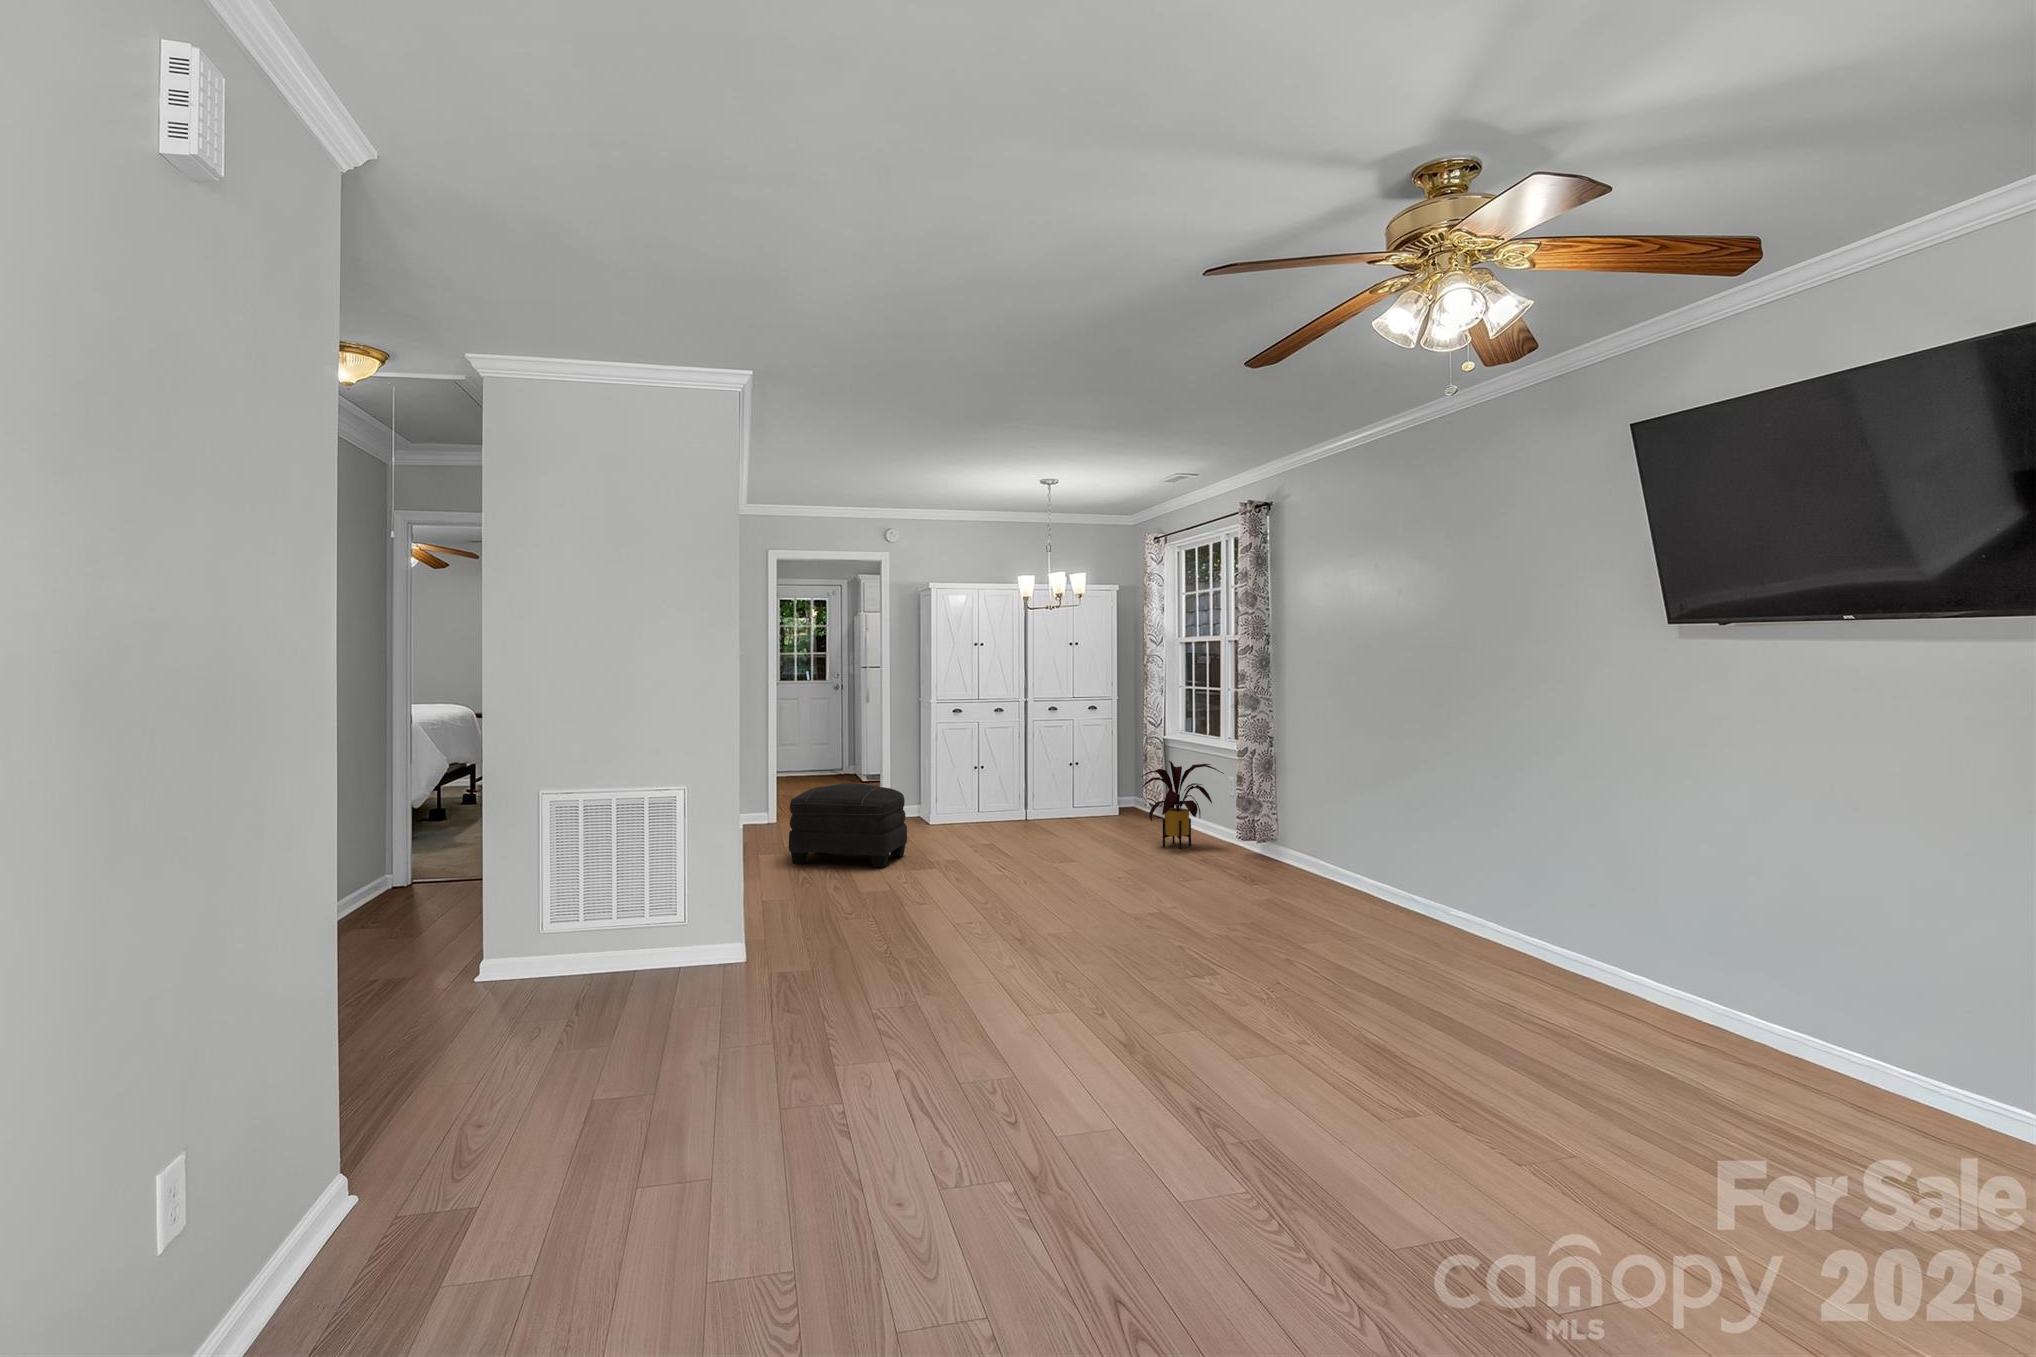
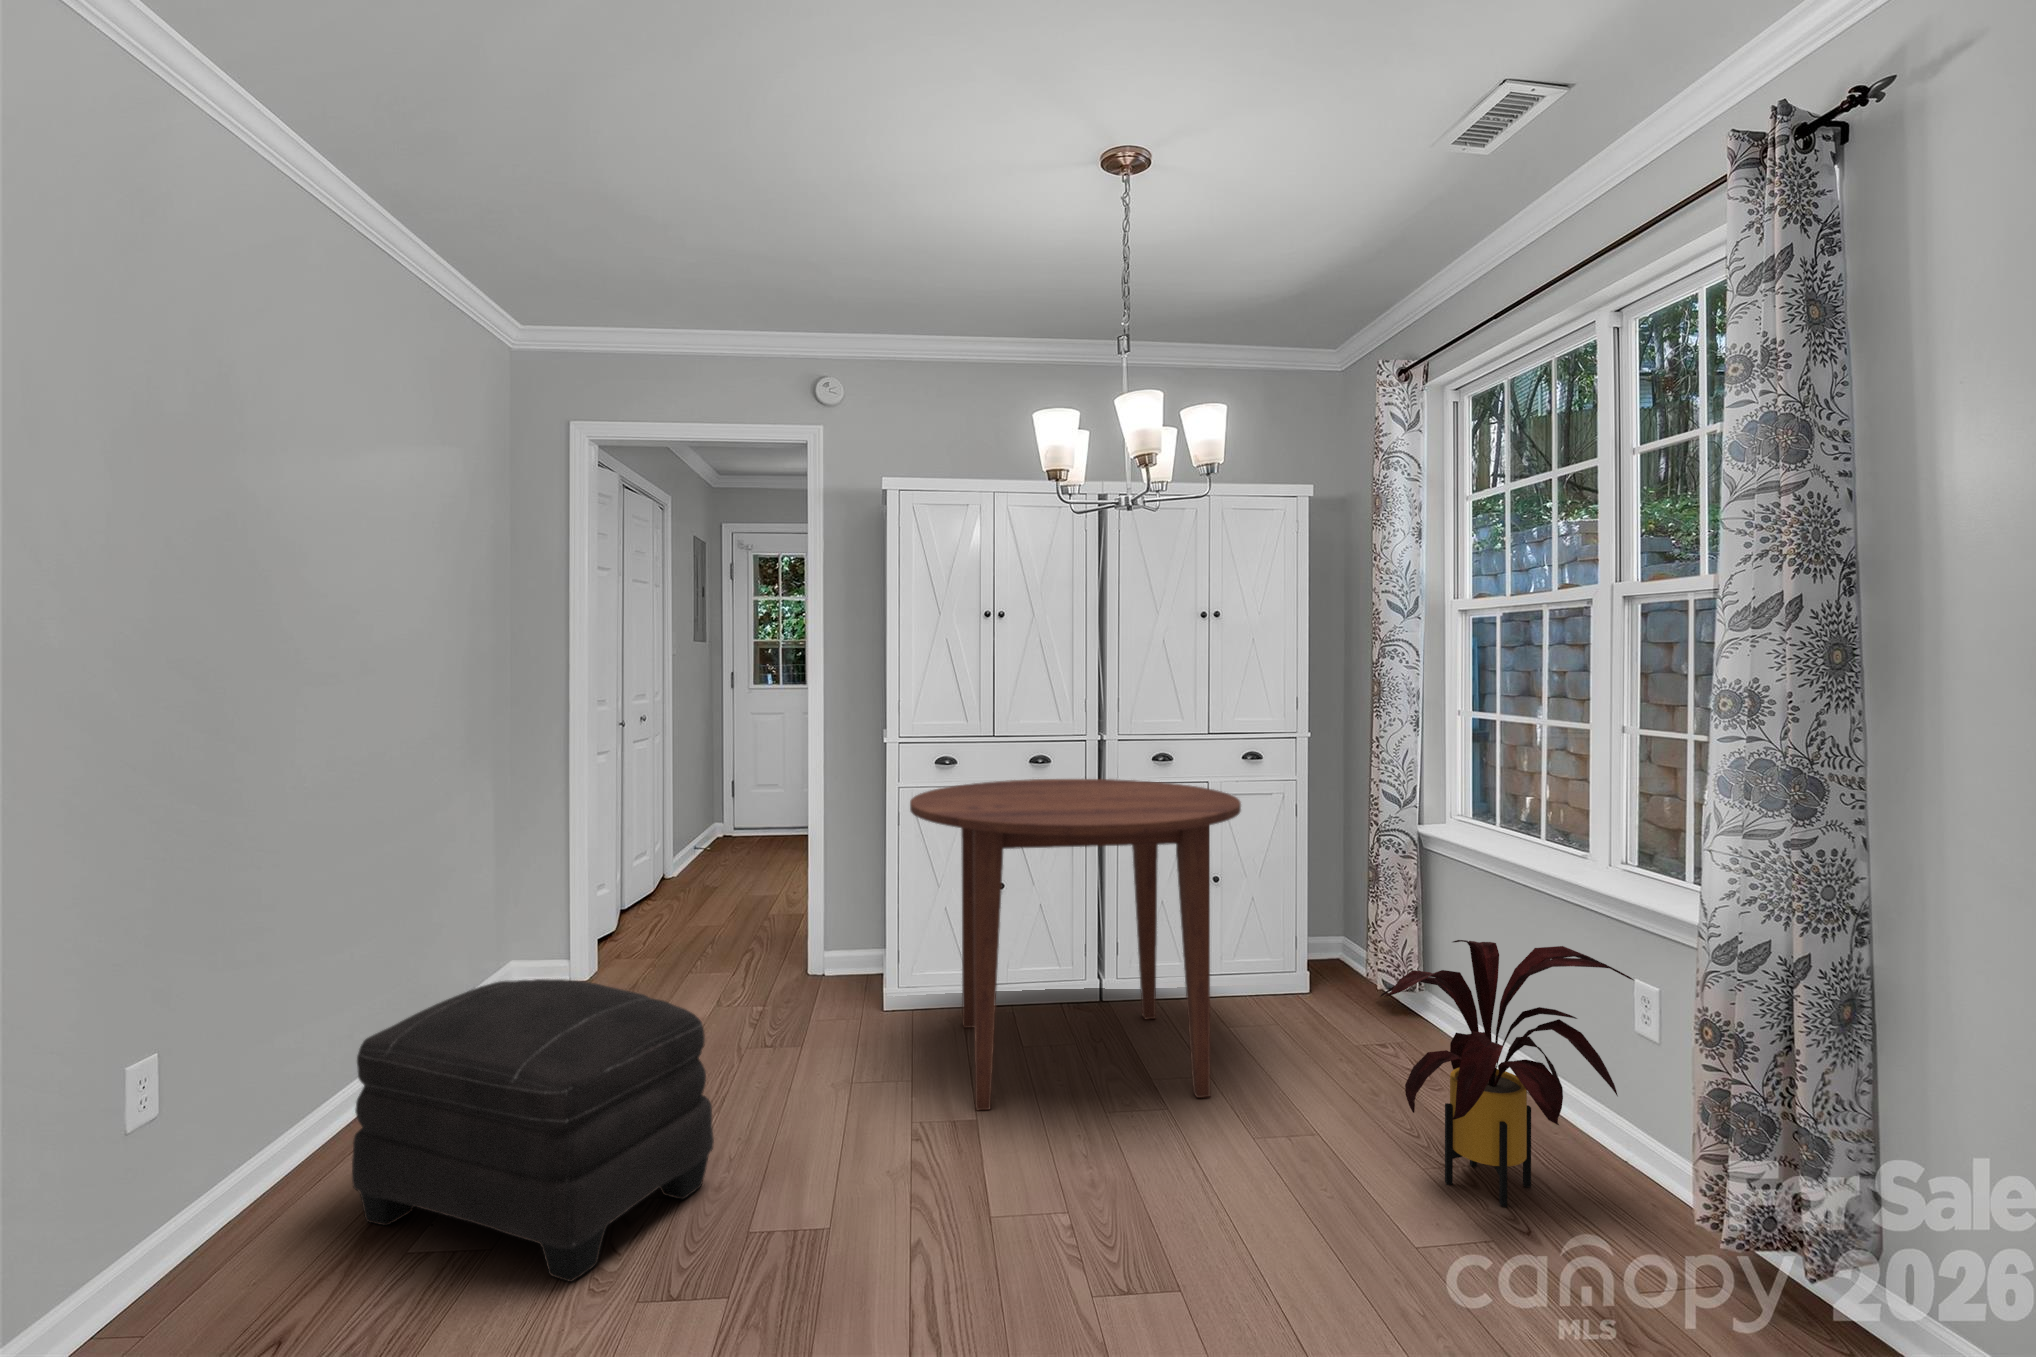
dining table: none [954,718,1090,841] -> present [910,779,1241,1110]

